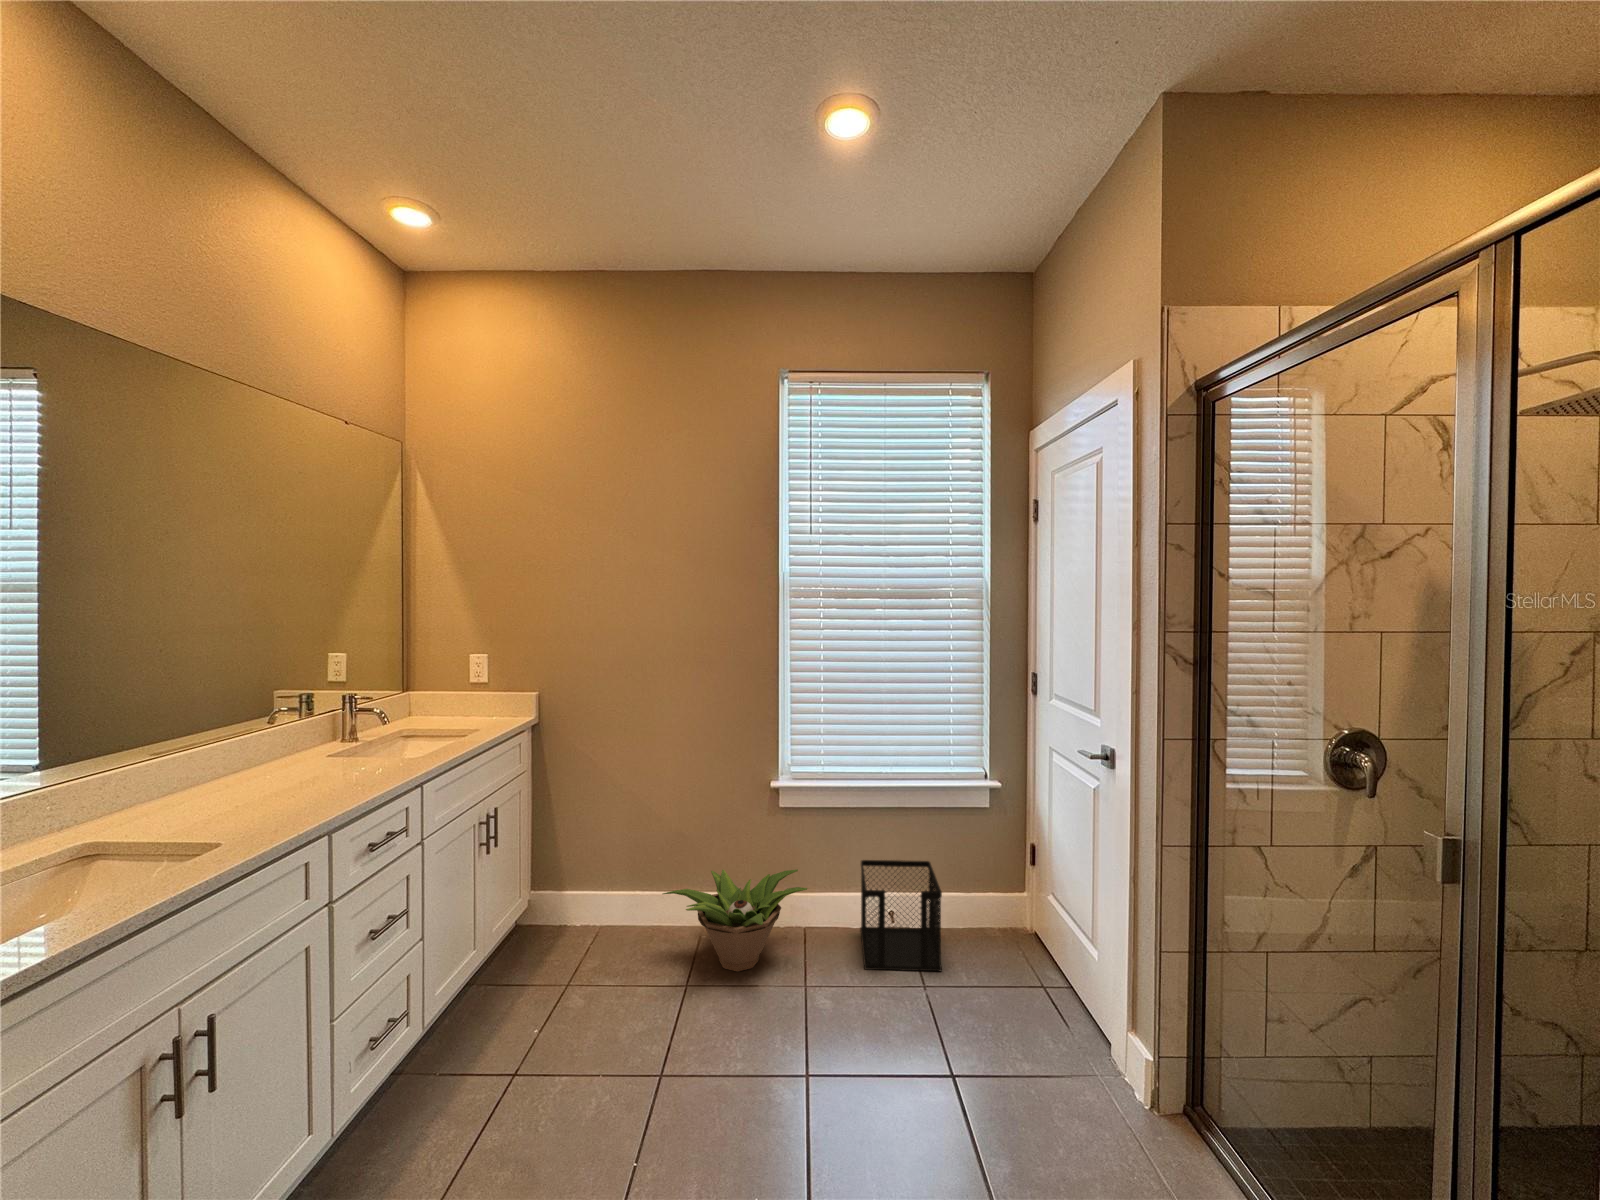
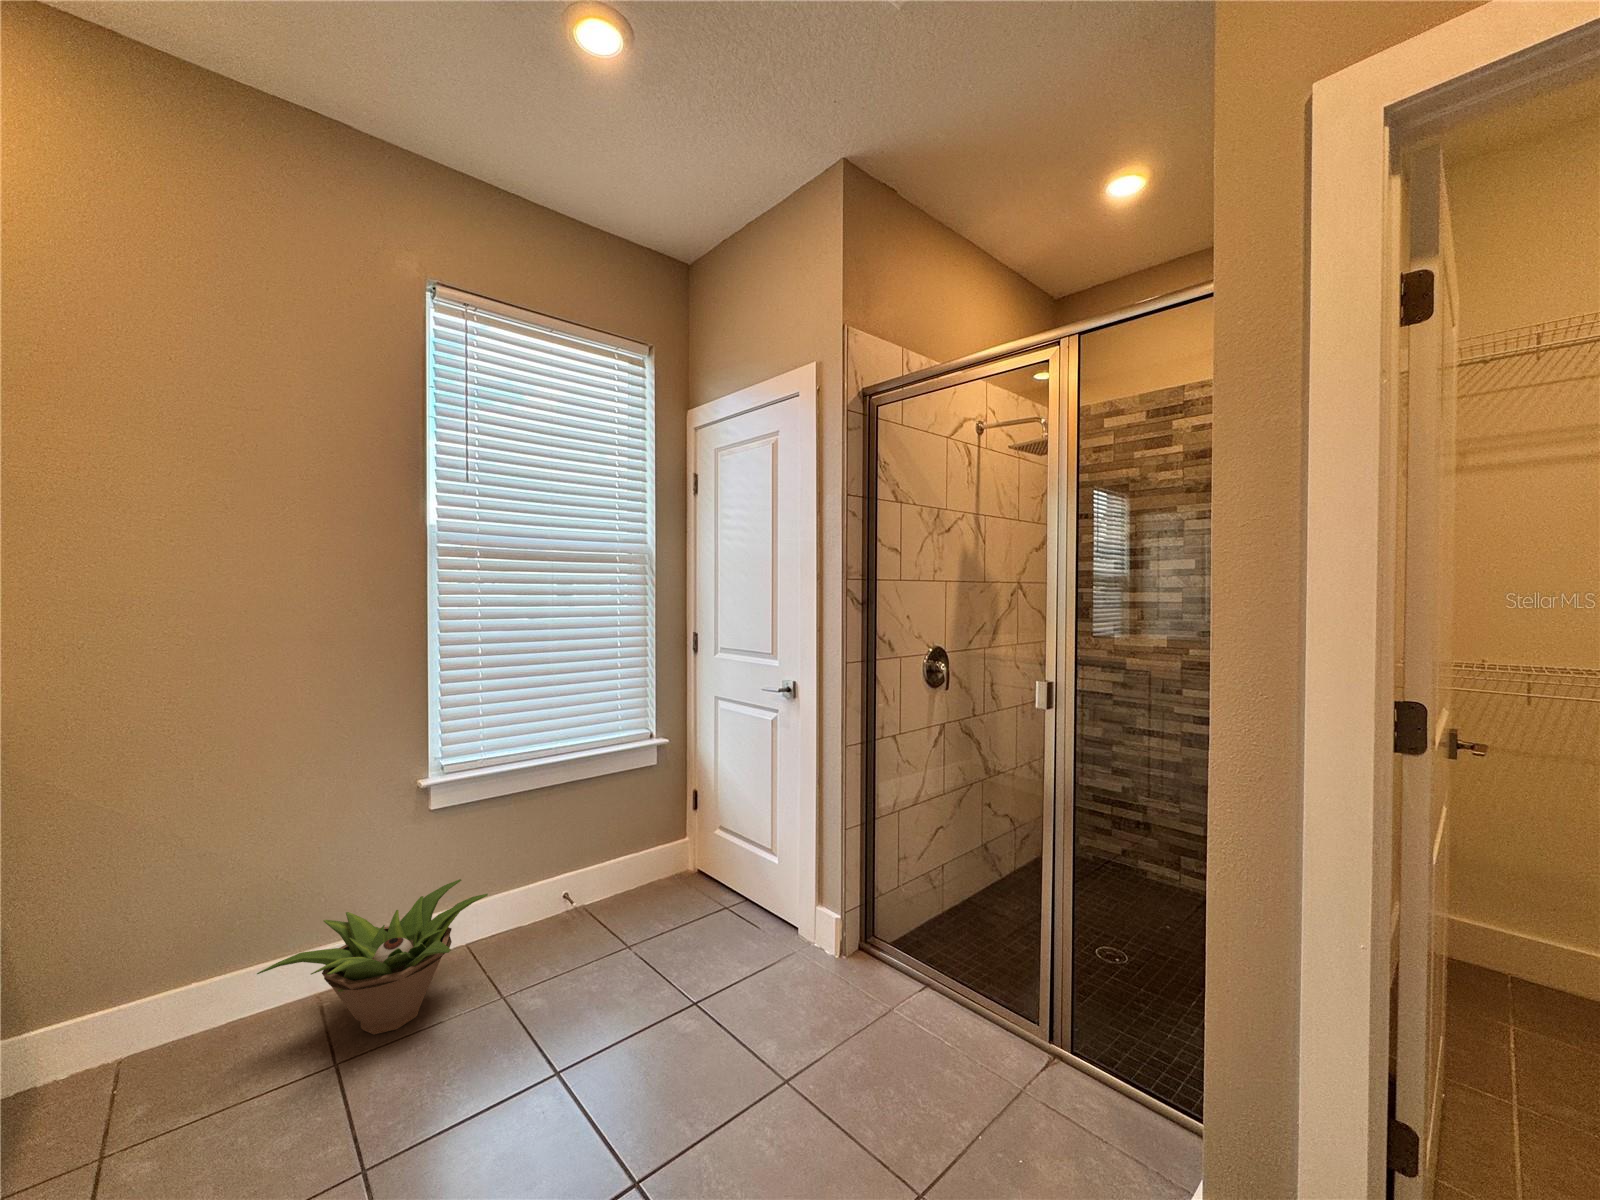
wastebasket: present [860,860,942,971] -> none [532,829,637,960]

